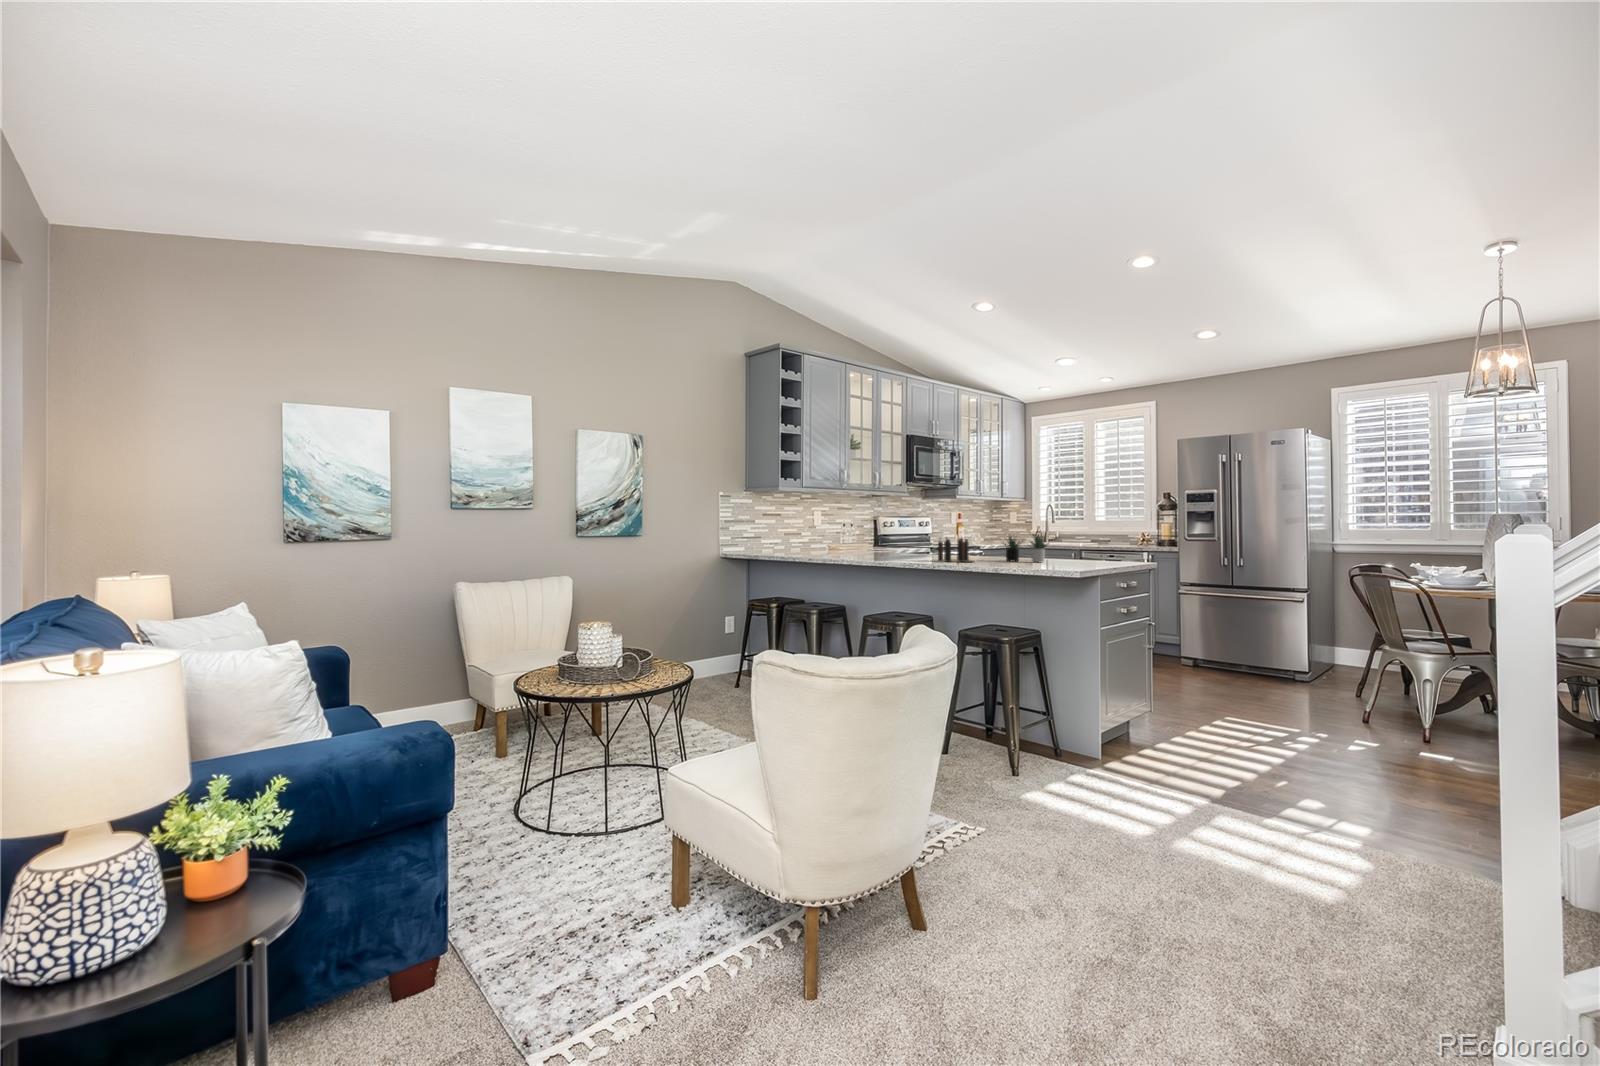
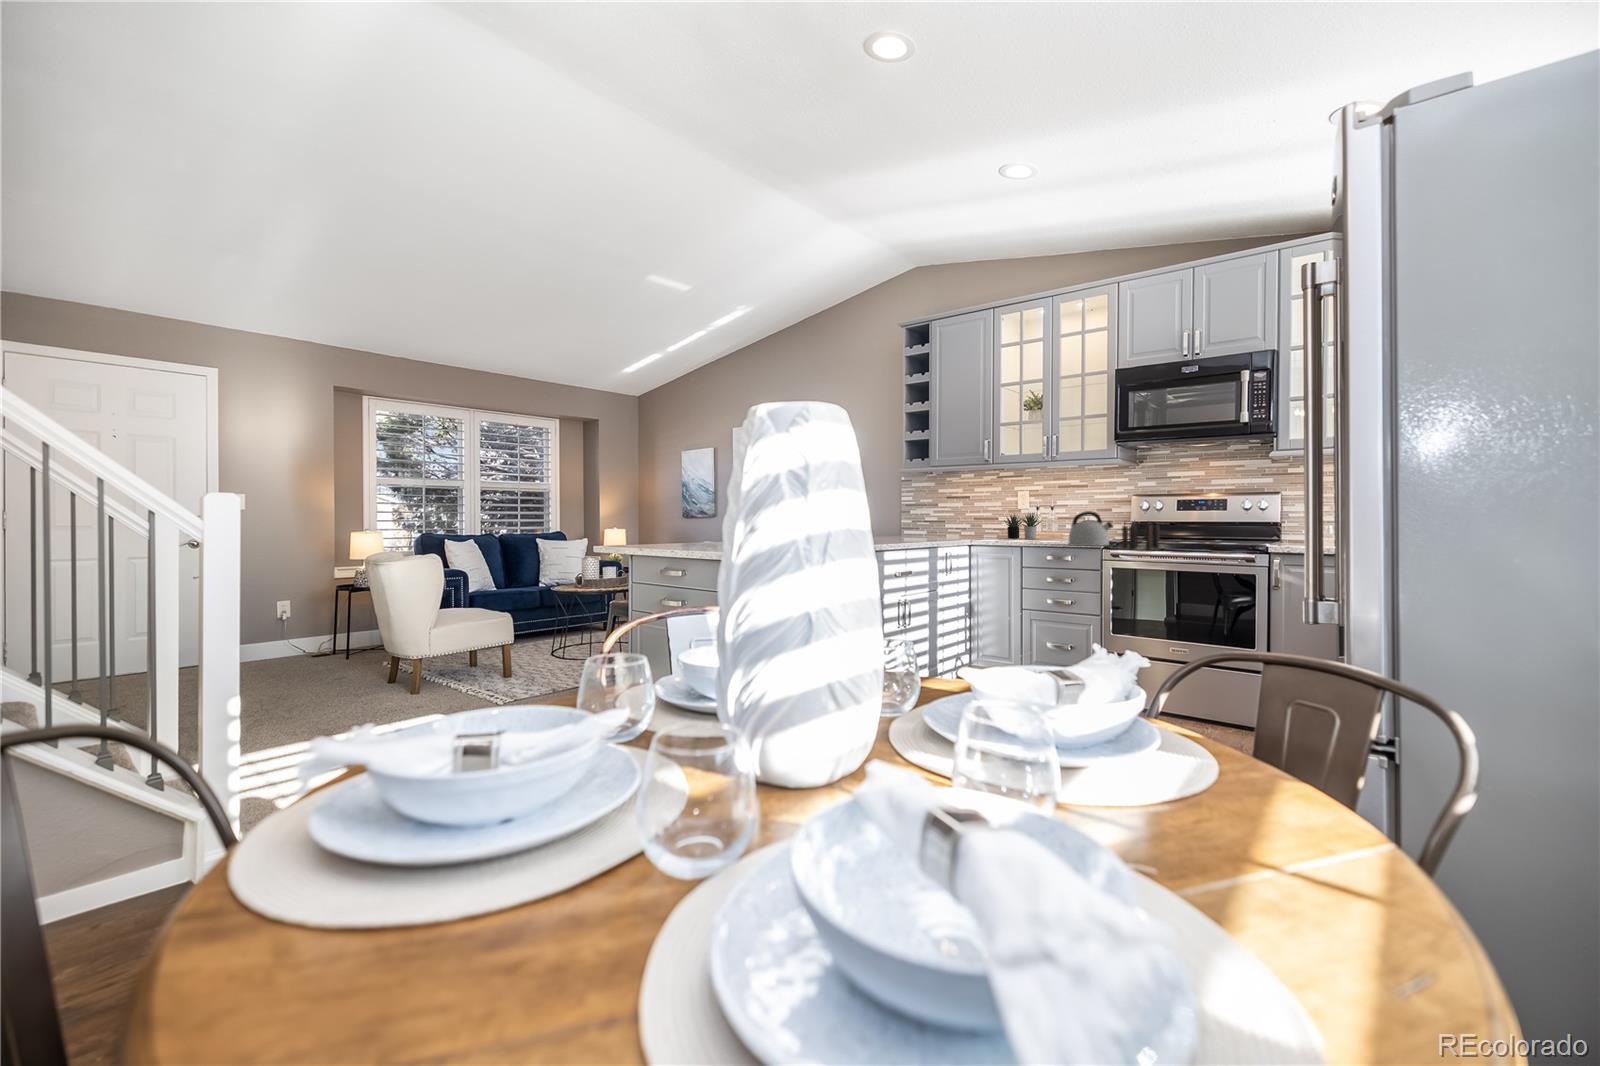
kettle: none [885,529,923,559] -> present [1069,511,1113,546]
succulent plant: present [1003,535,1049,562] -> present [1004,513,1041,539]

